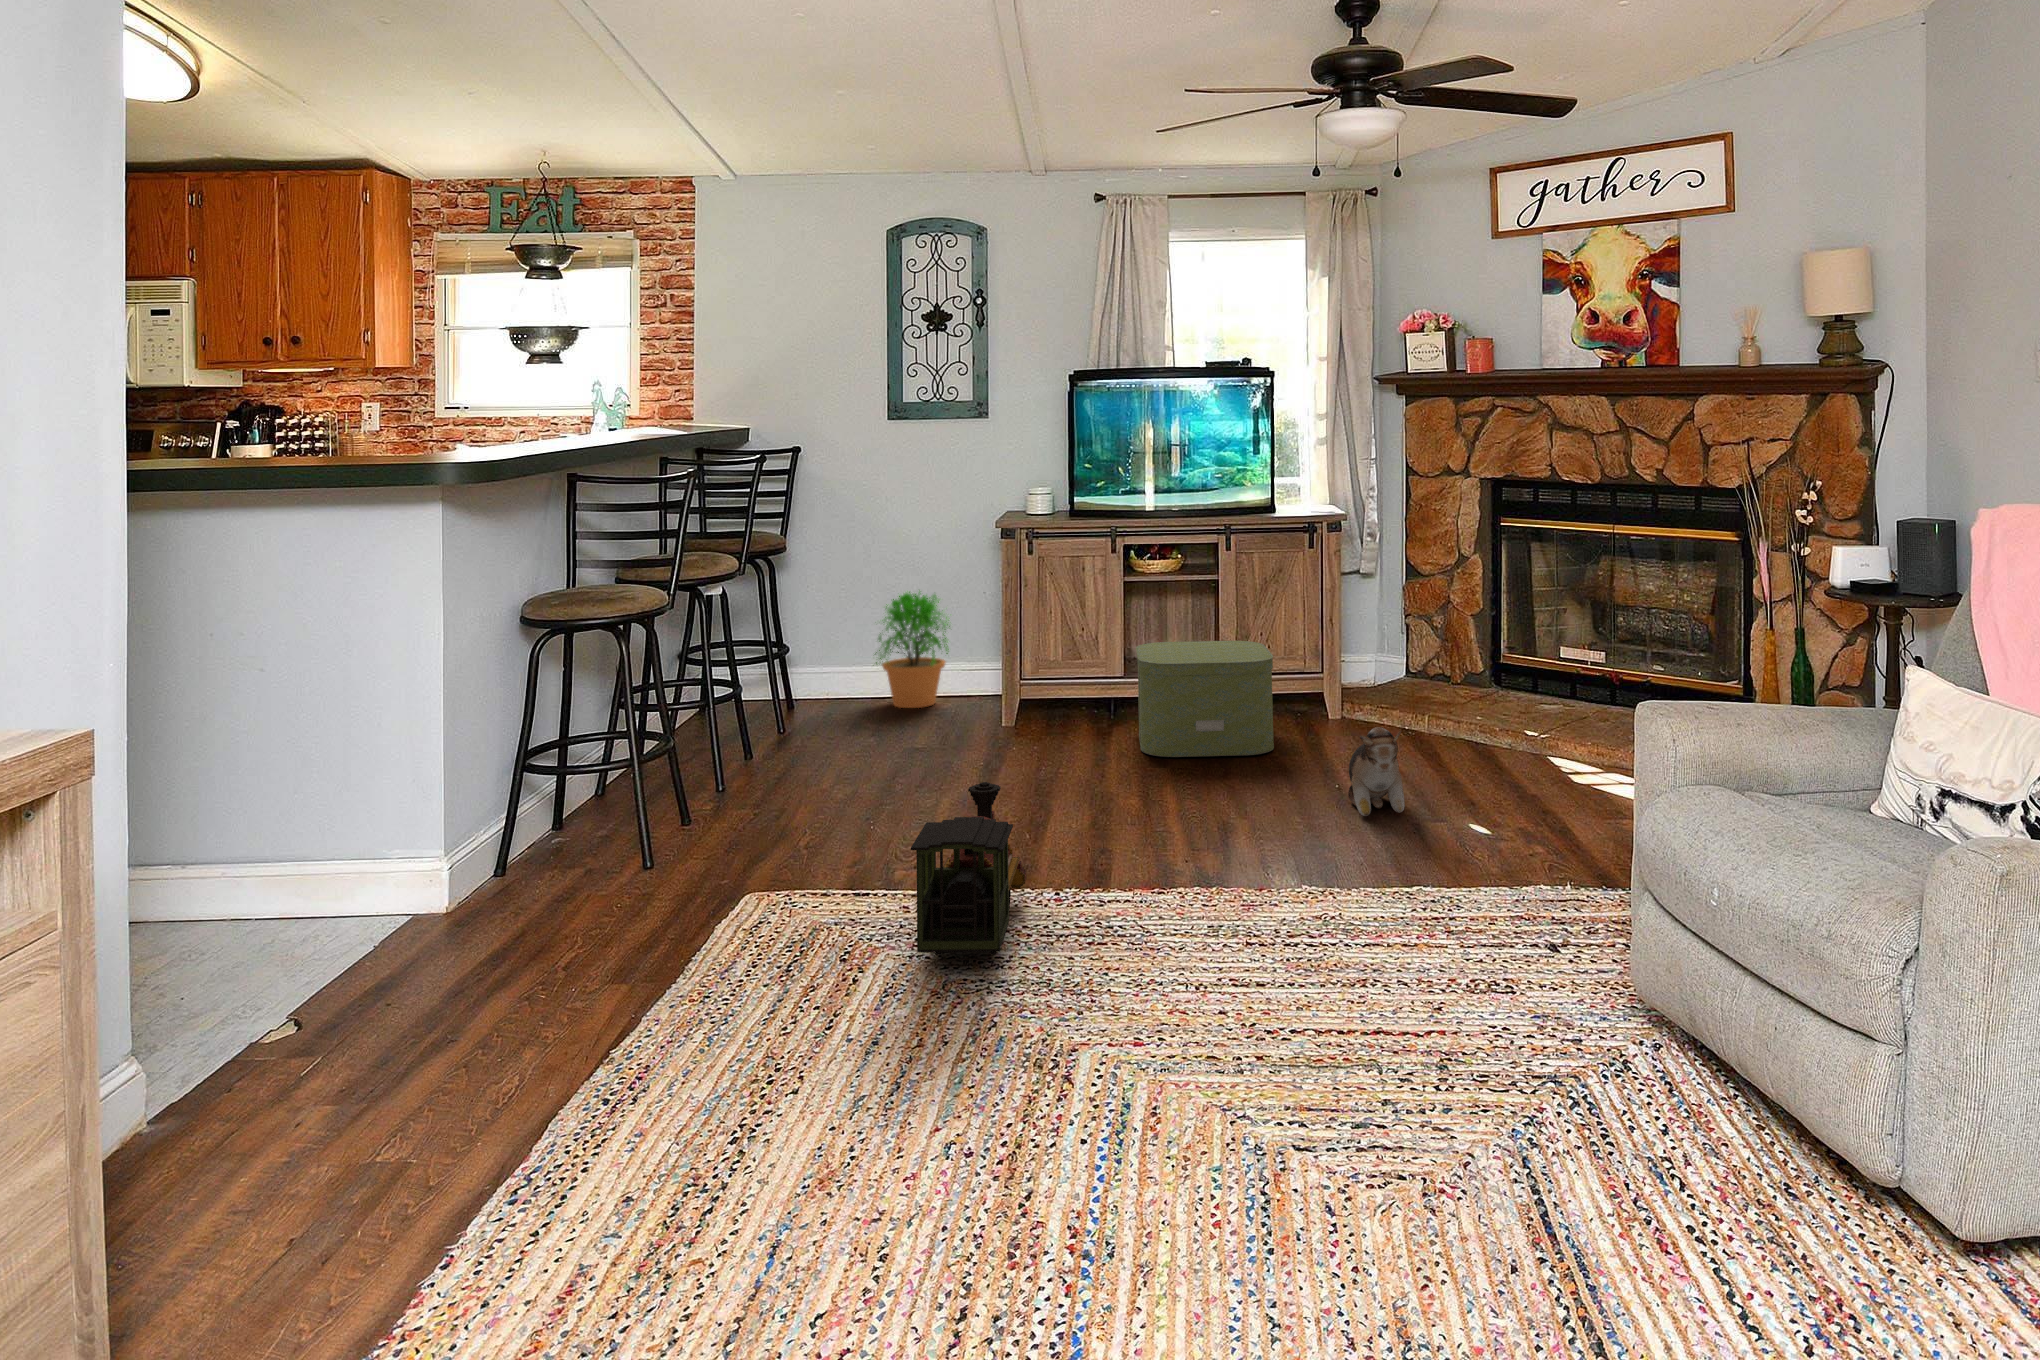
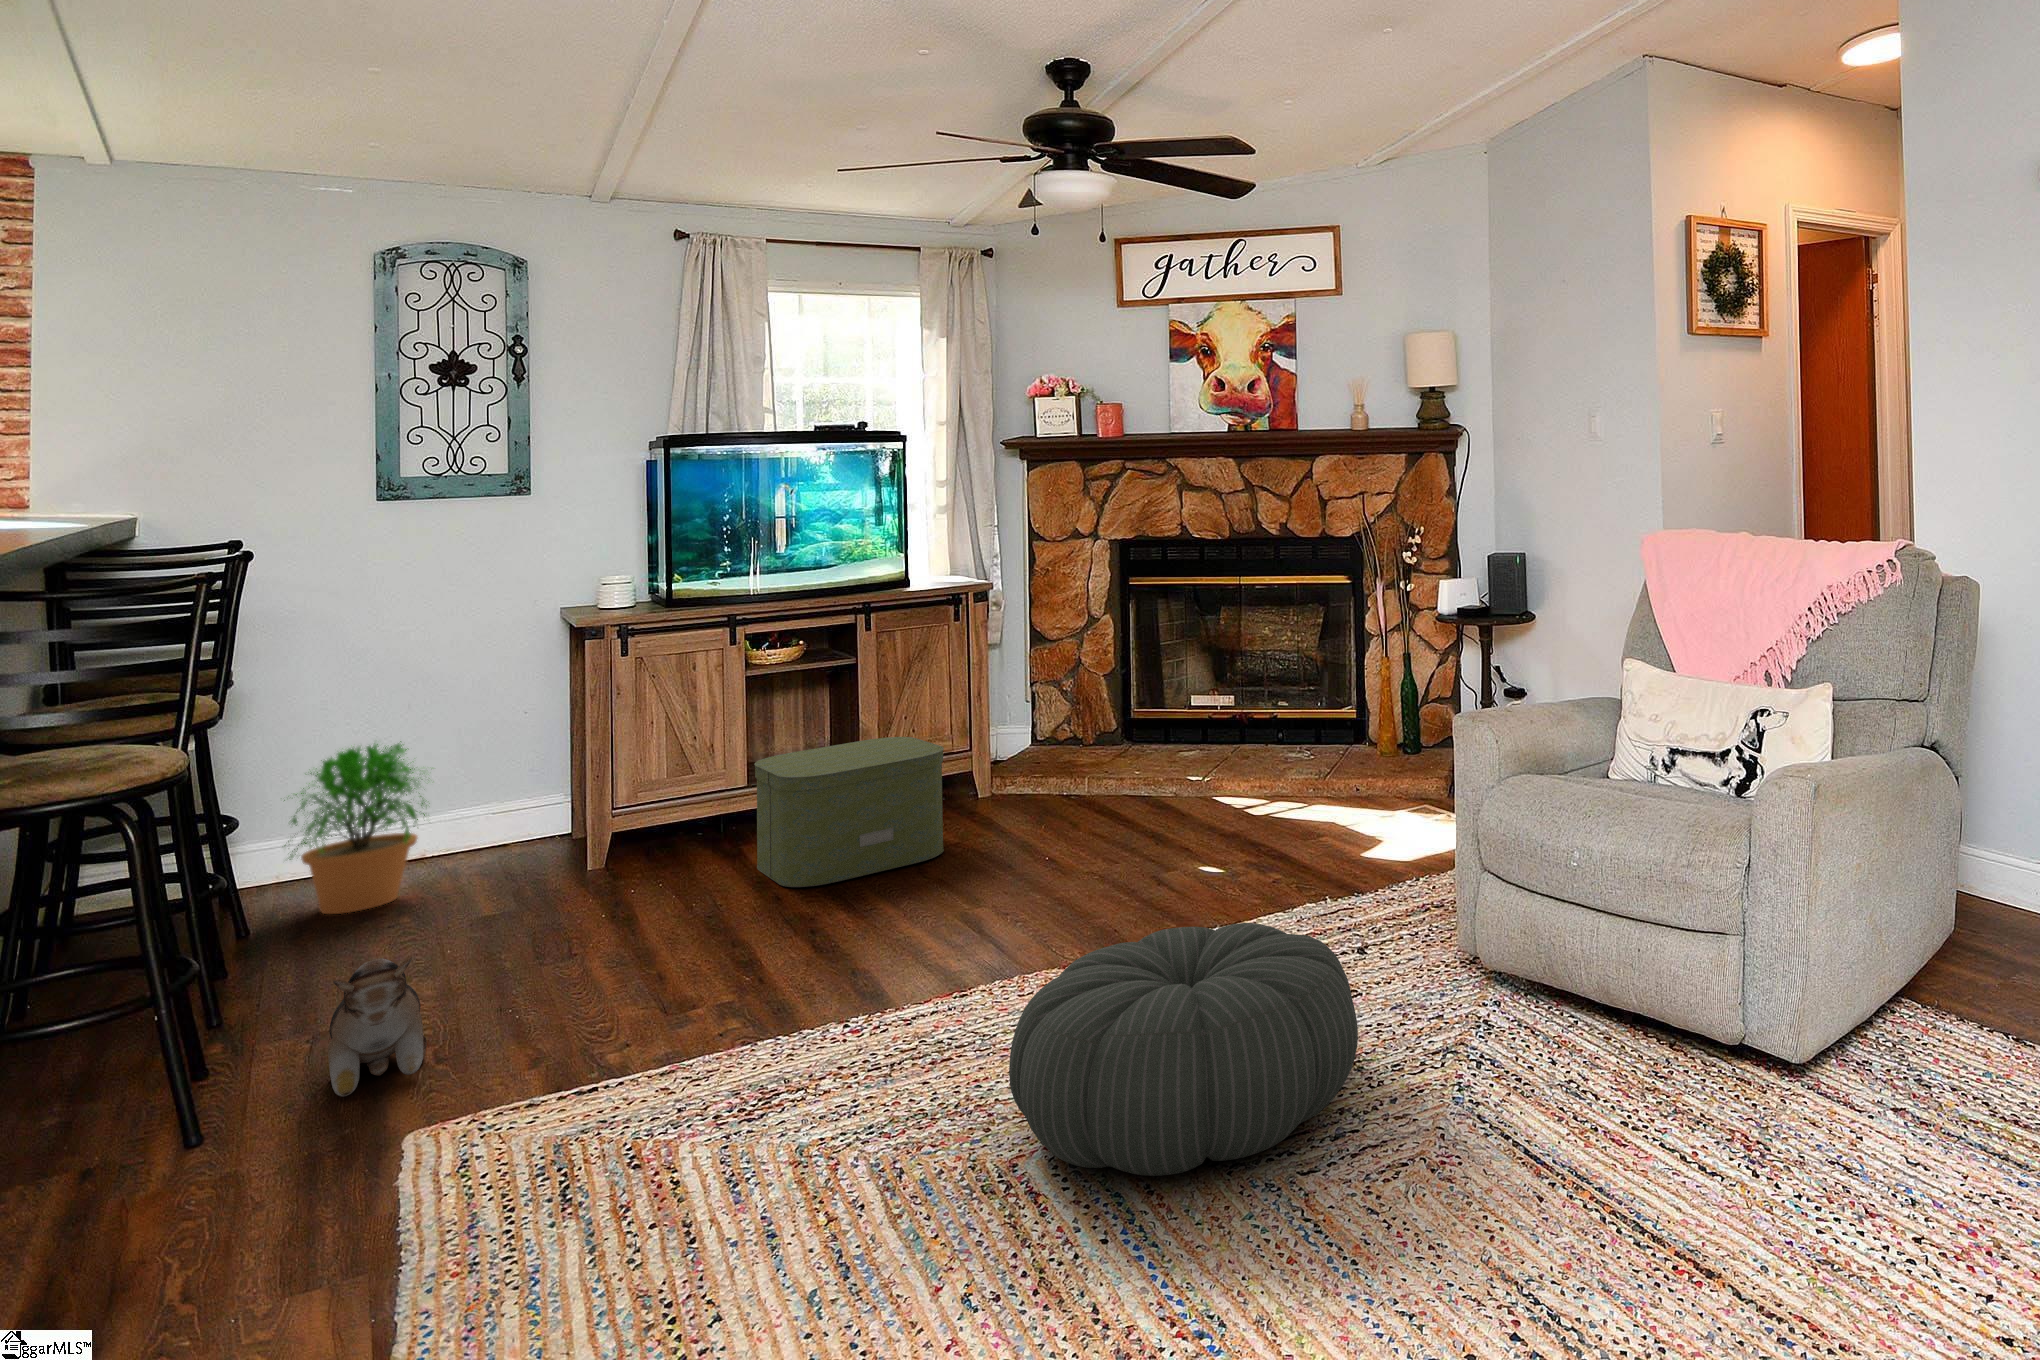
plush toy: present [1348,727,1405,816] -> present [328,957,427,1097]
toy train: present [911,782,1027,955] -> none [679,941,850,1163]
pouf: none [1089,862,1432,1108] -> present [1009,923,1358,1176]

